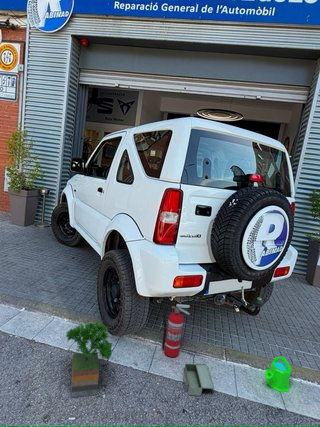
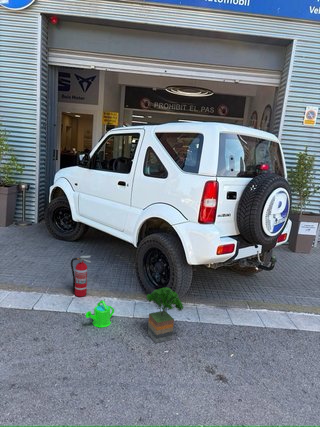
fire extinguisher: present [162,304,190,357] -> present [71,256,91,297]
watering can: present [265,356,292,392] -> present [86,300,114,328]
toolbox: present [183,364,214,396] -> none [223,311,251,331]

